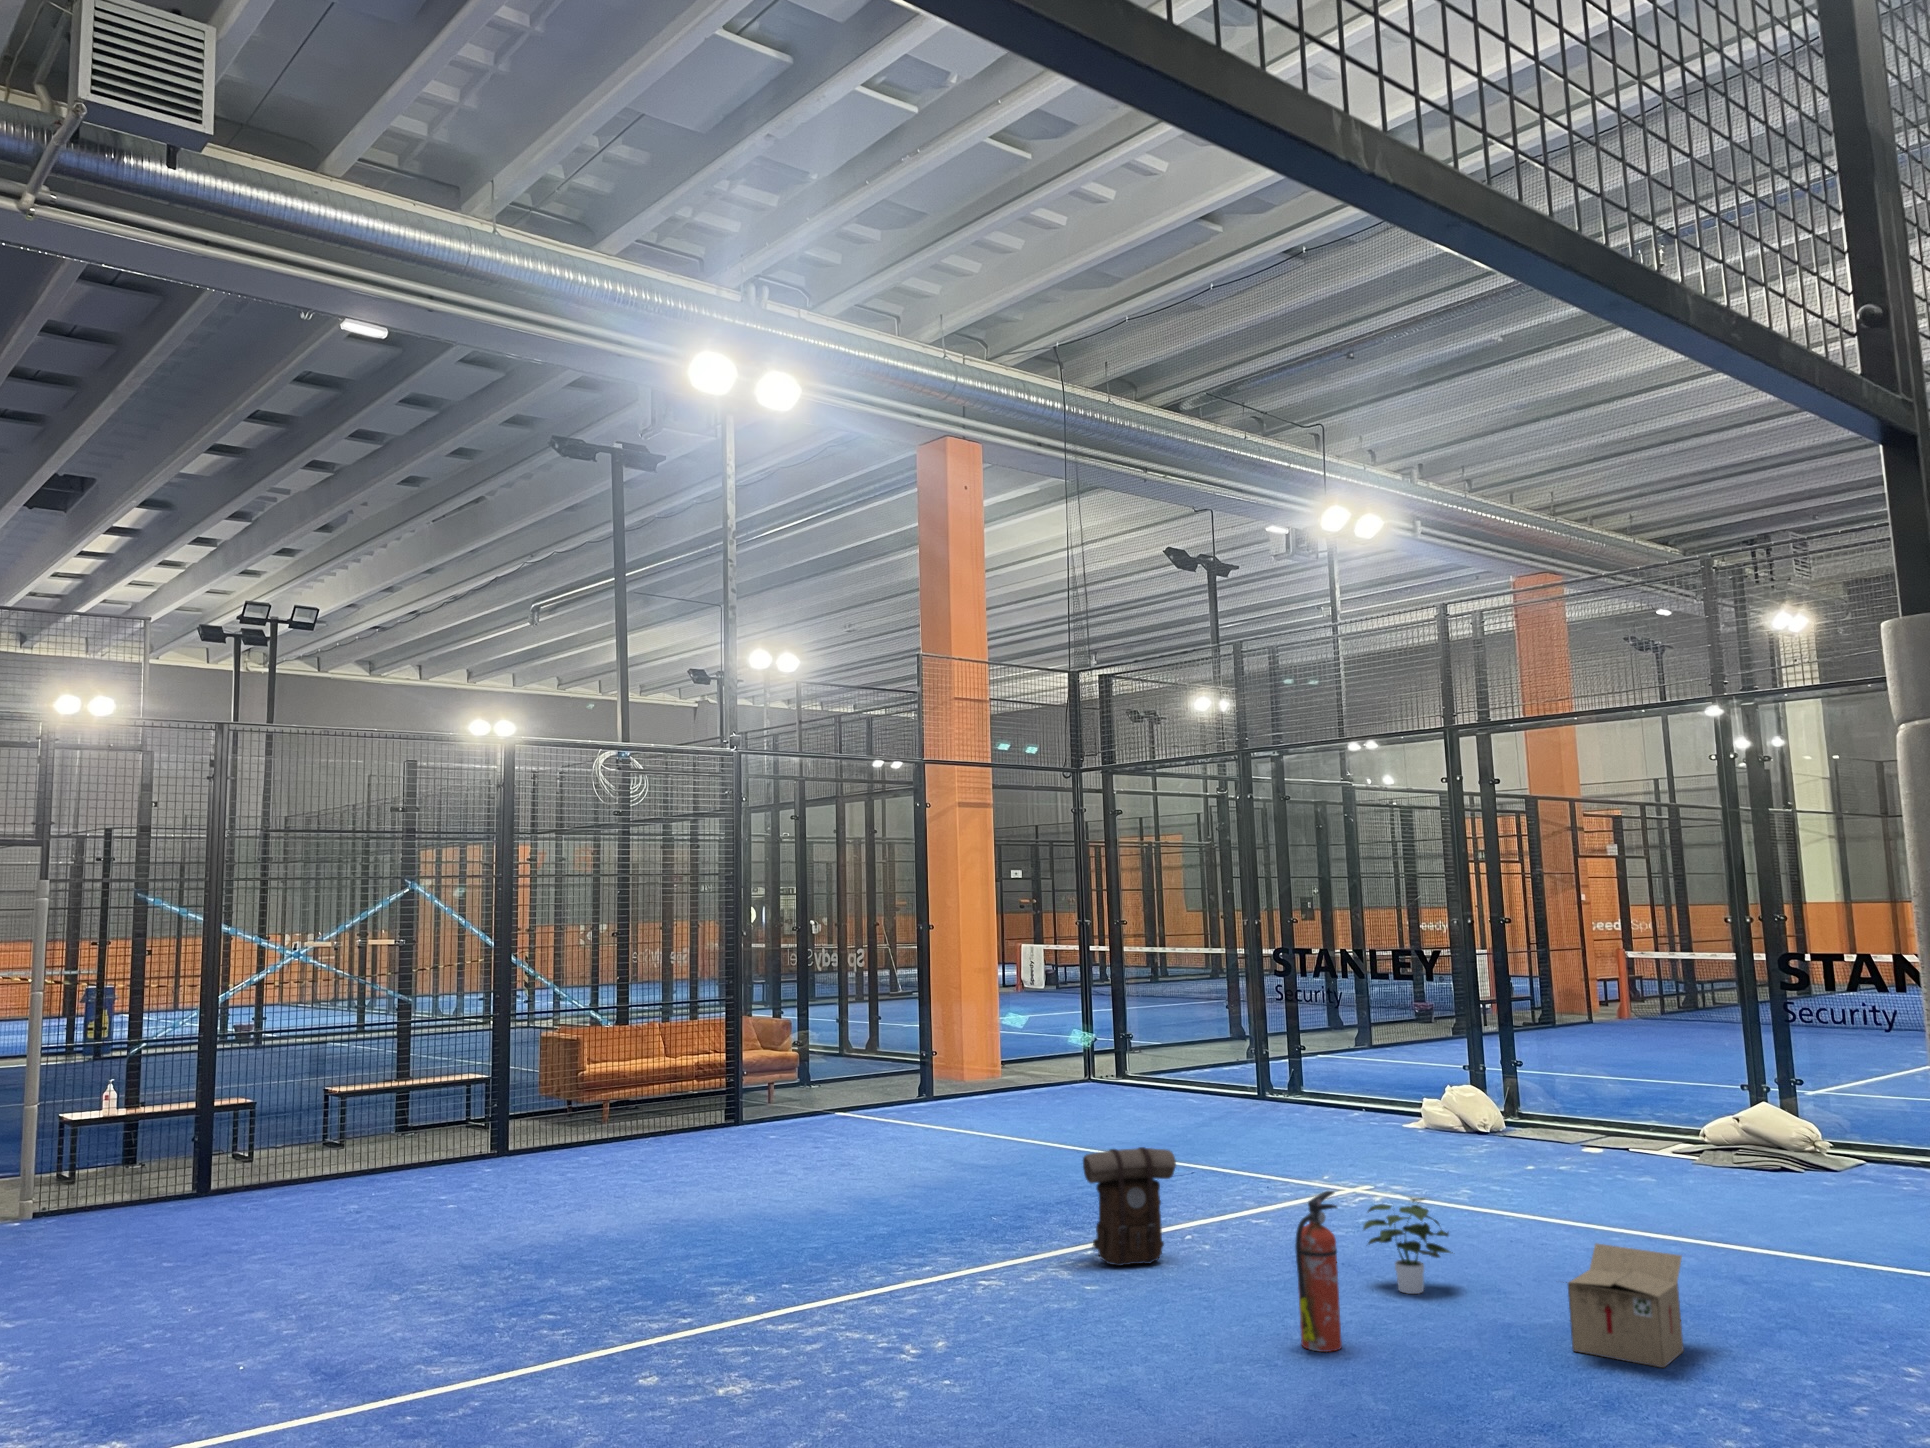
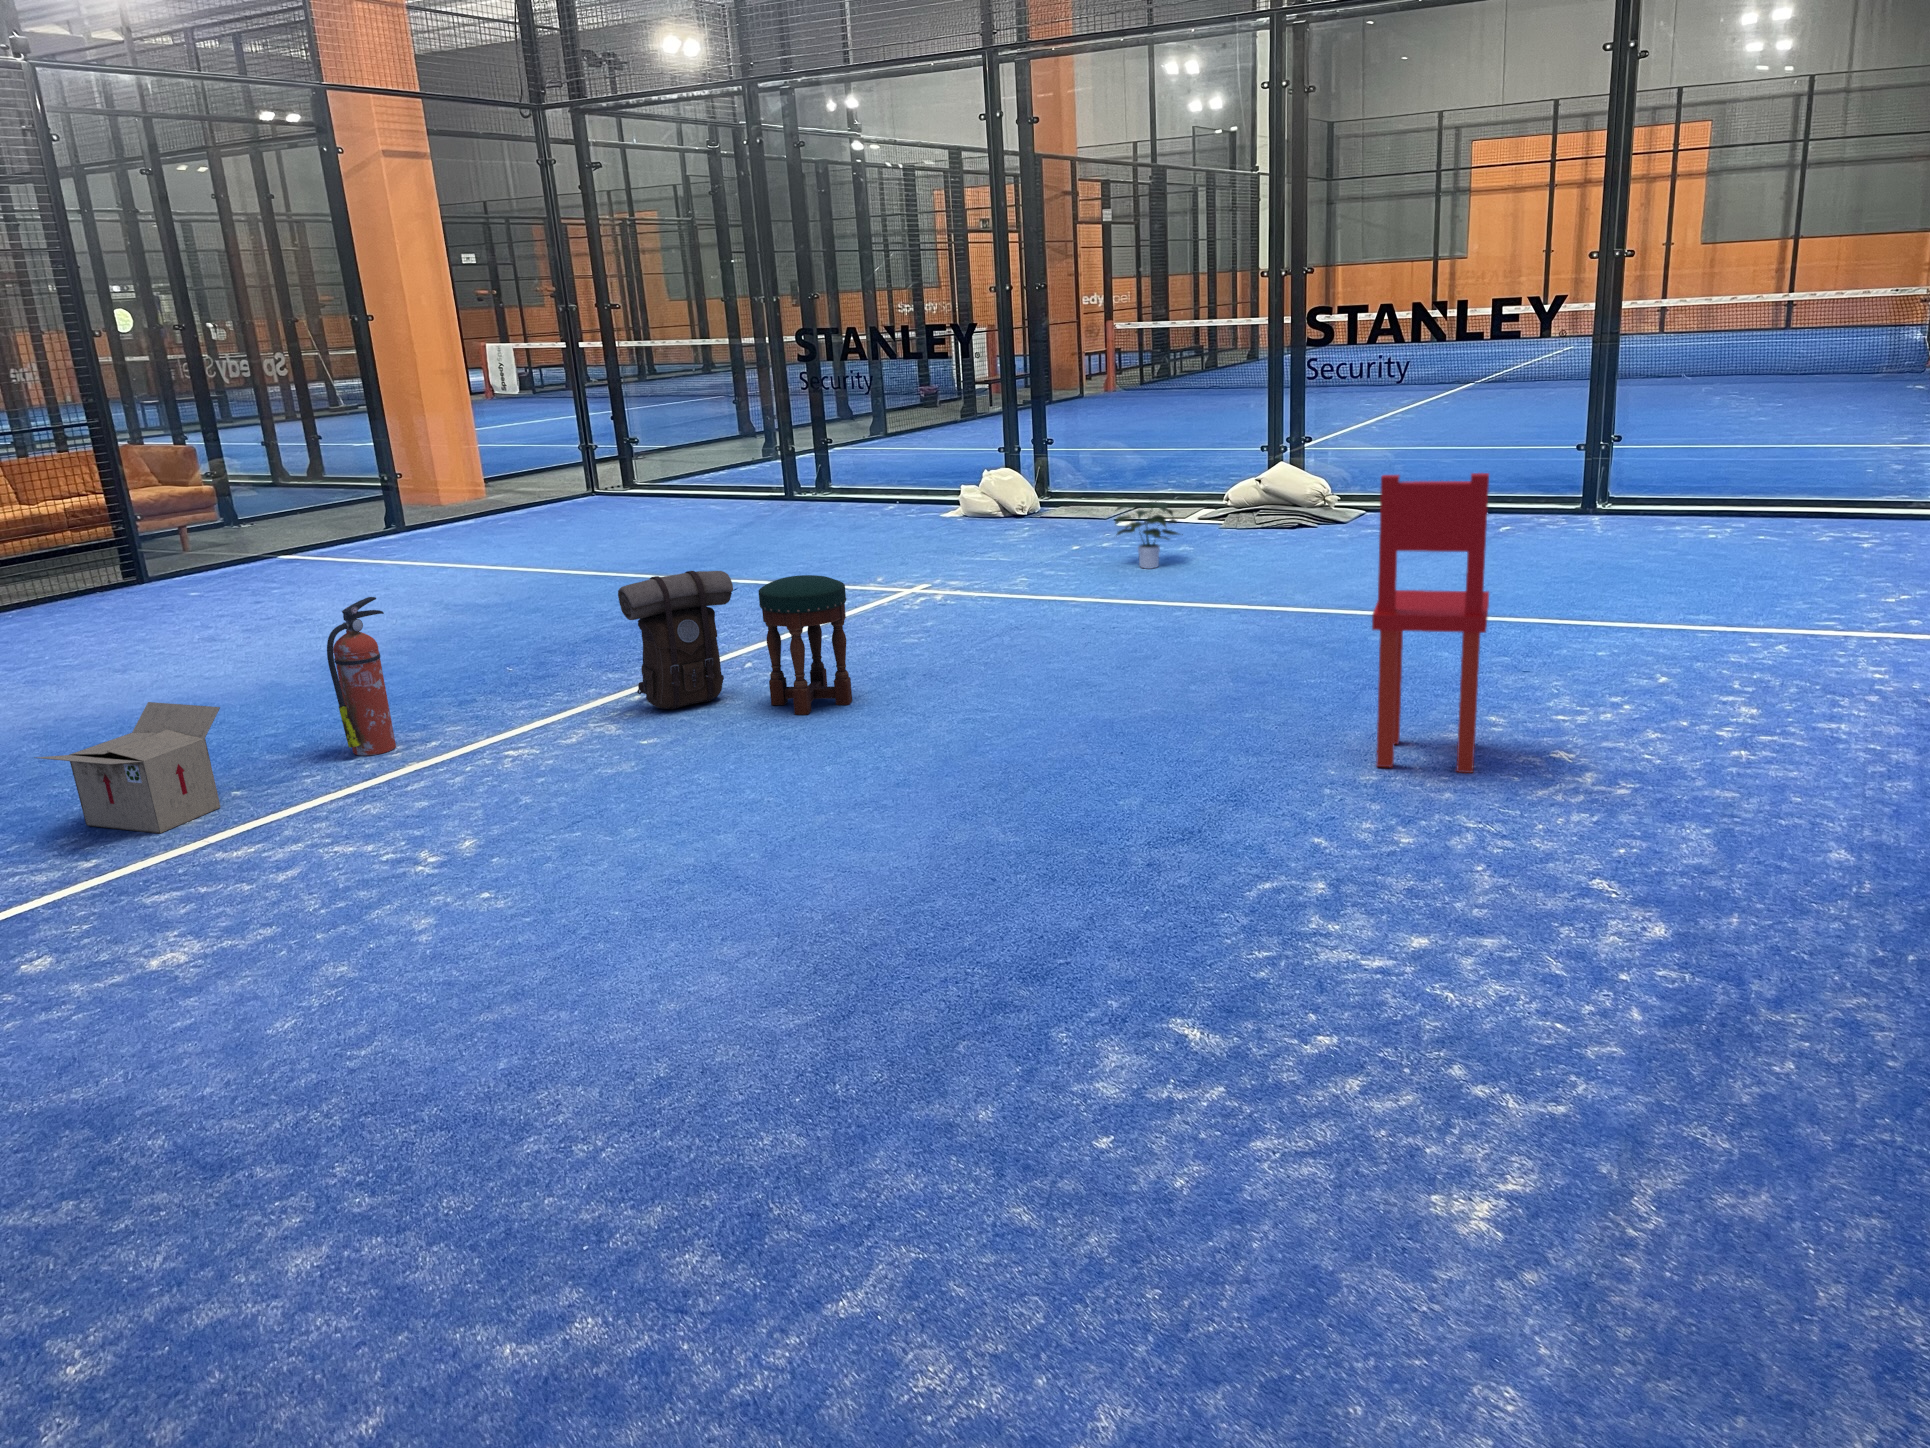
chair: none [1731,1110,1885,1418] -> present [1372,473,1489,773]
stool: none [1195,1160,1273,1284] -> present [759,575,852,715]
fire extinguisher: present [1295,1191,1342,1352] -> present [327,597,396,756]
potted plant: present [1364,1197,1453,1294] -> present [1115,495,1179,569]
cardboard box: present [1568,1244,1684,1368] -> present [34,702,221,833]

